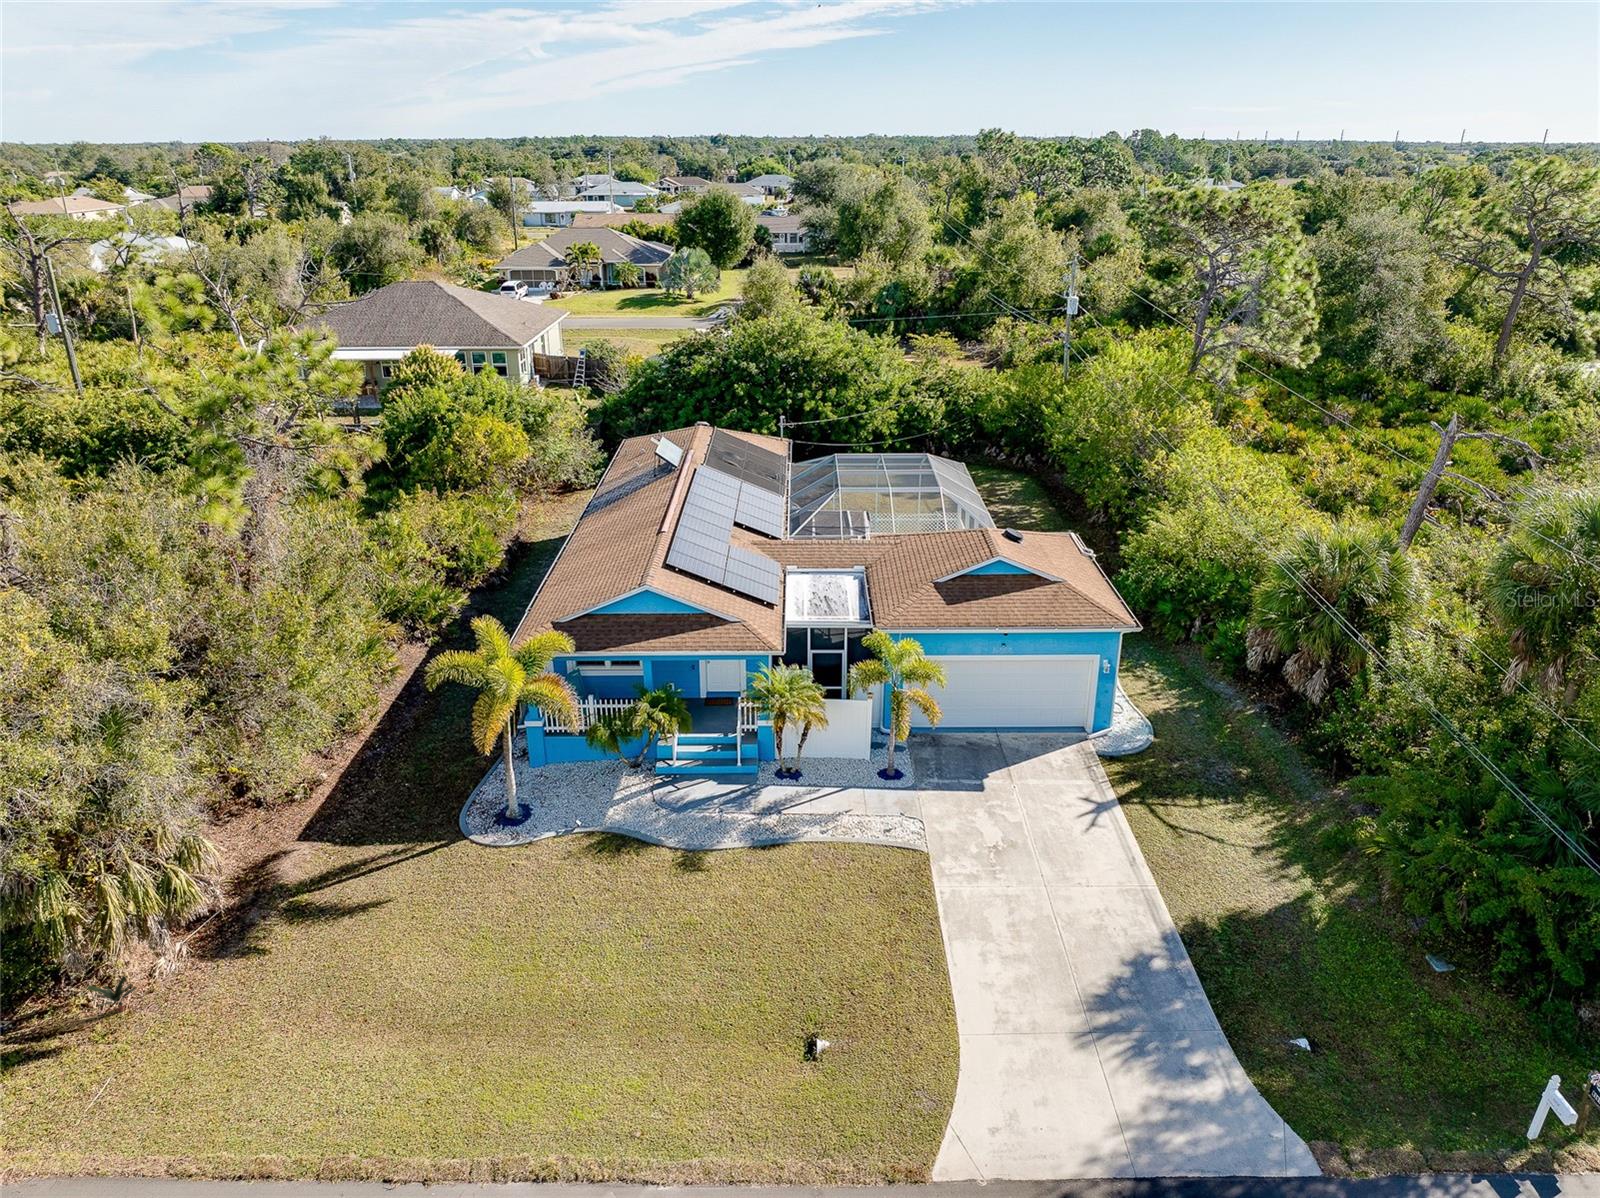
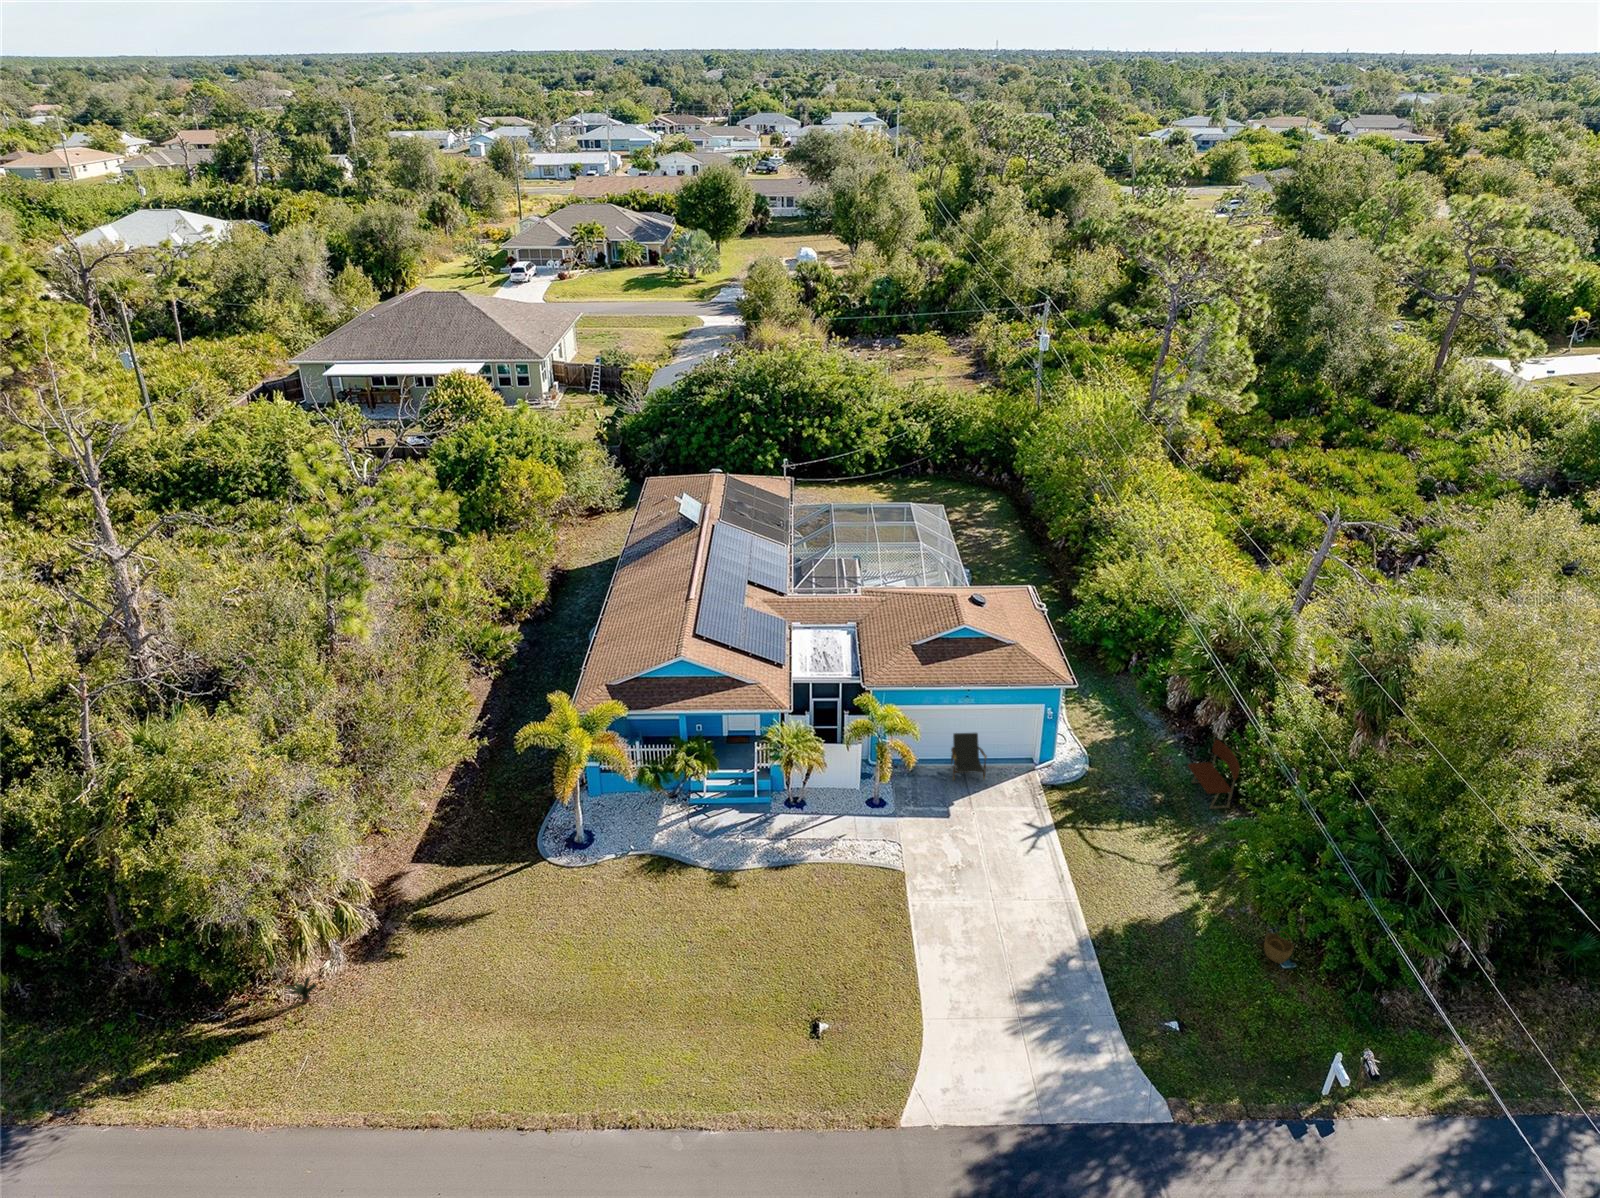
lounge chair: none [980,692,1026,750] -> present [951,733,987,779]
bench: none [1275,695,1346,780] -> present [1188,740,1240,809]
woven basket: none [1411,919,1454,963] -> present [1264,933,1293,964]

